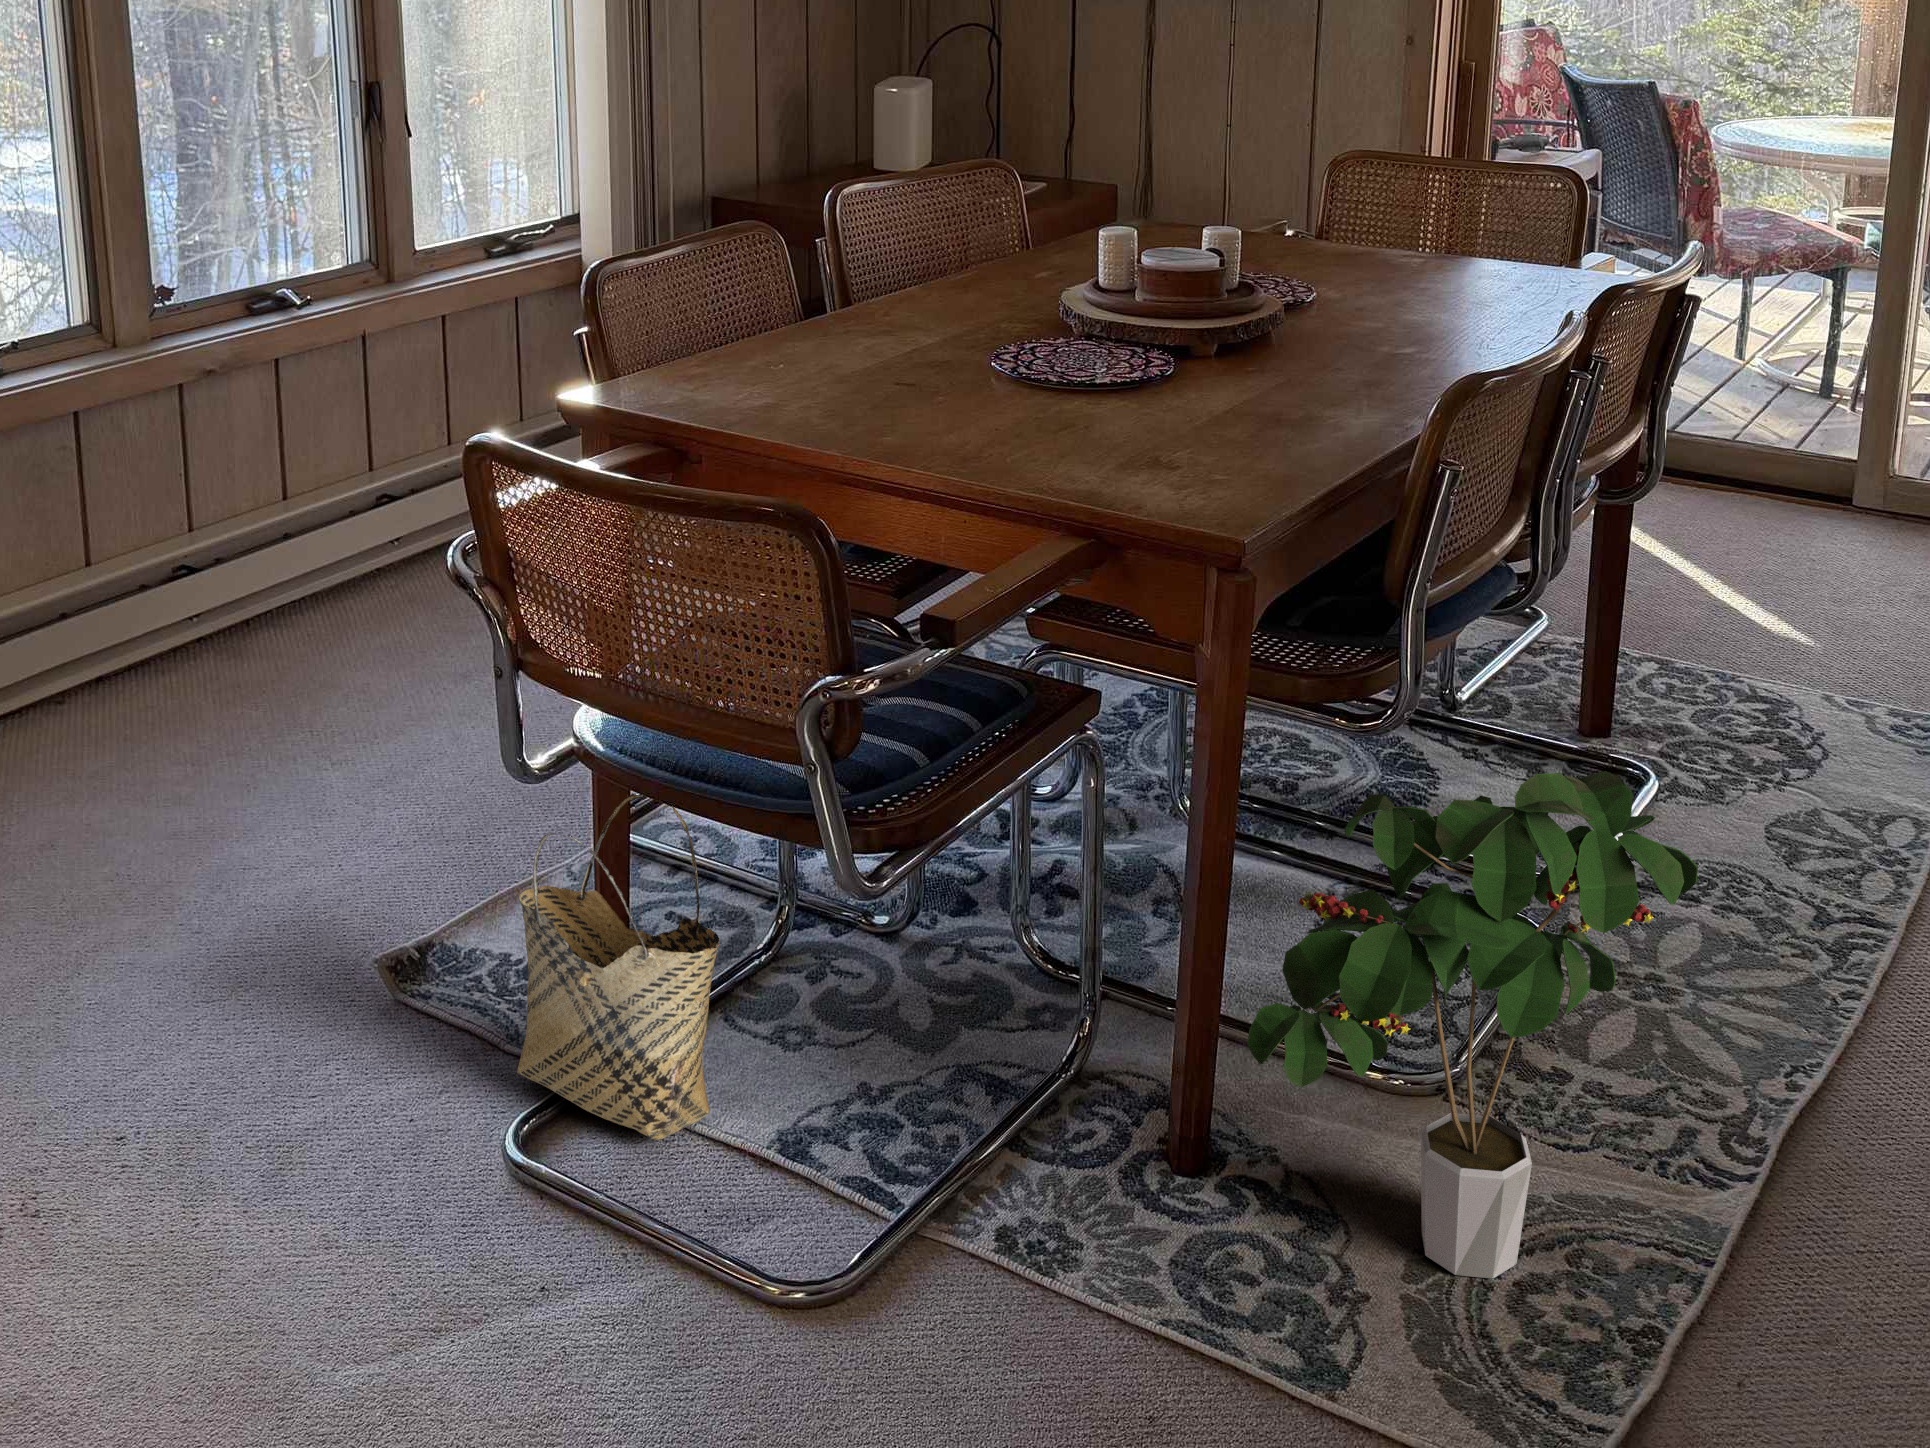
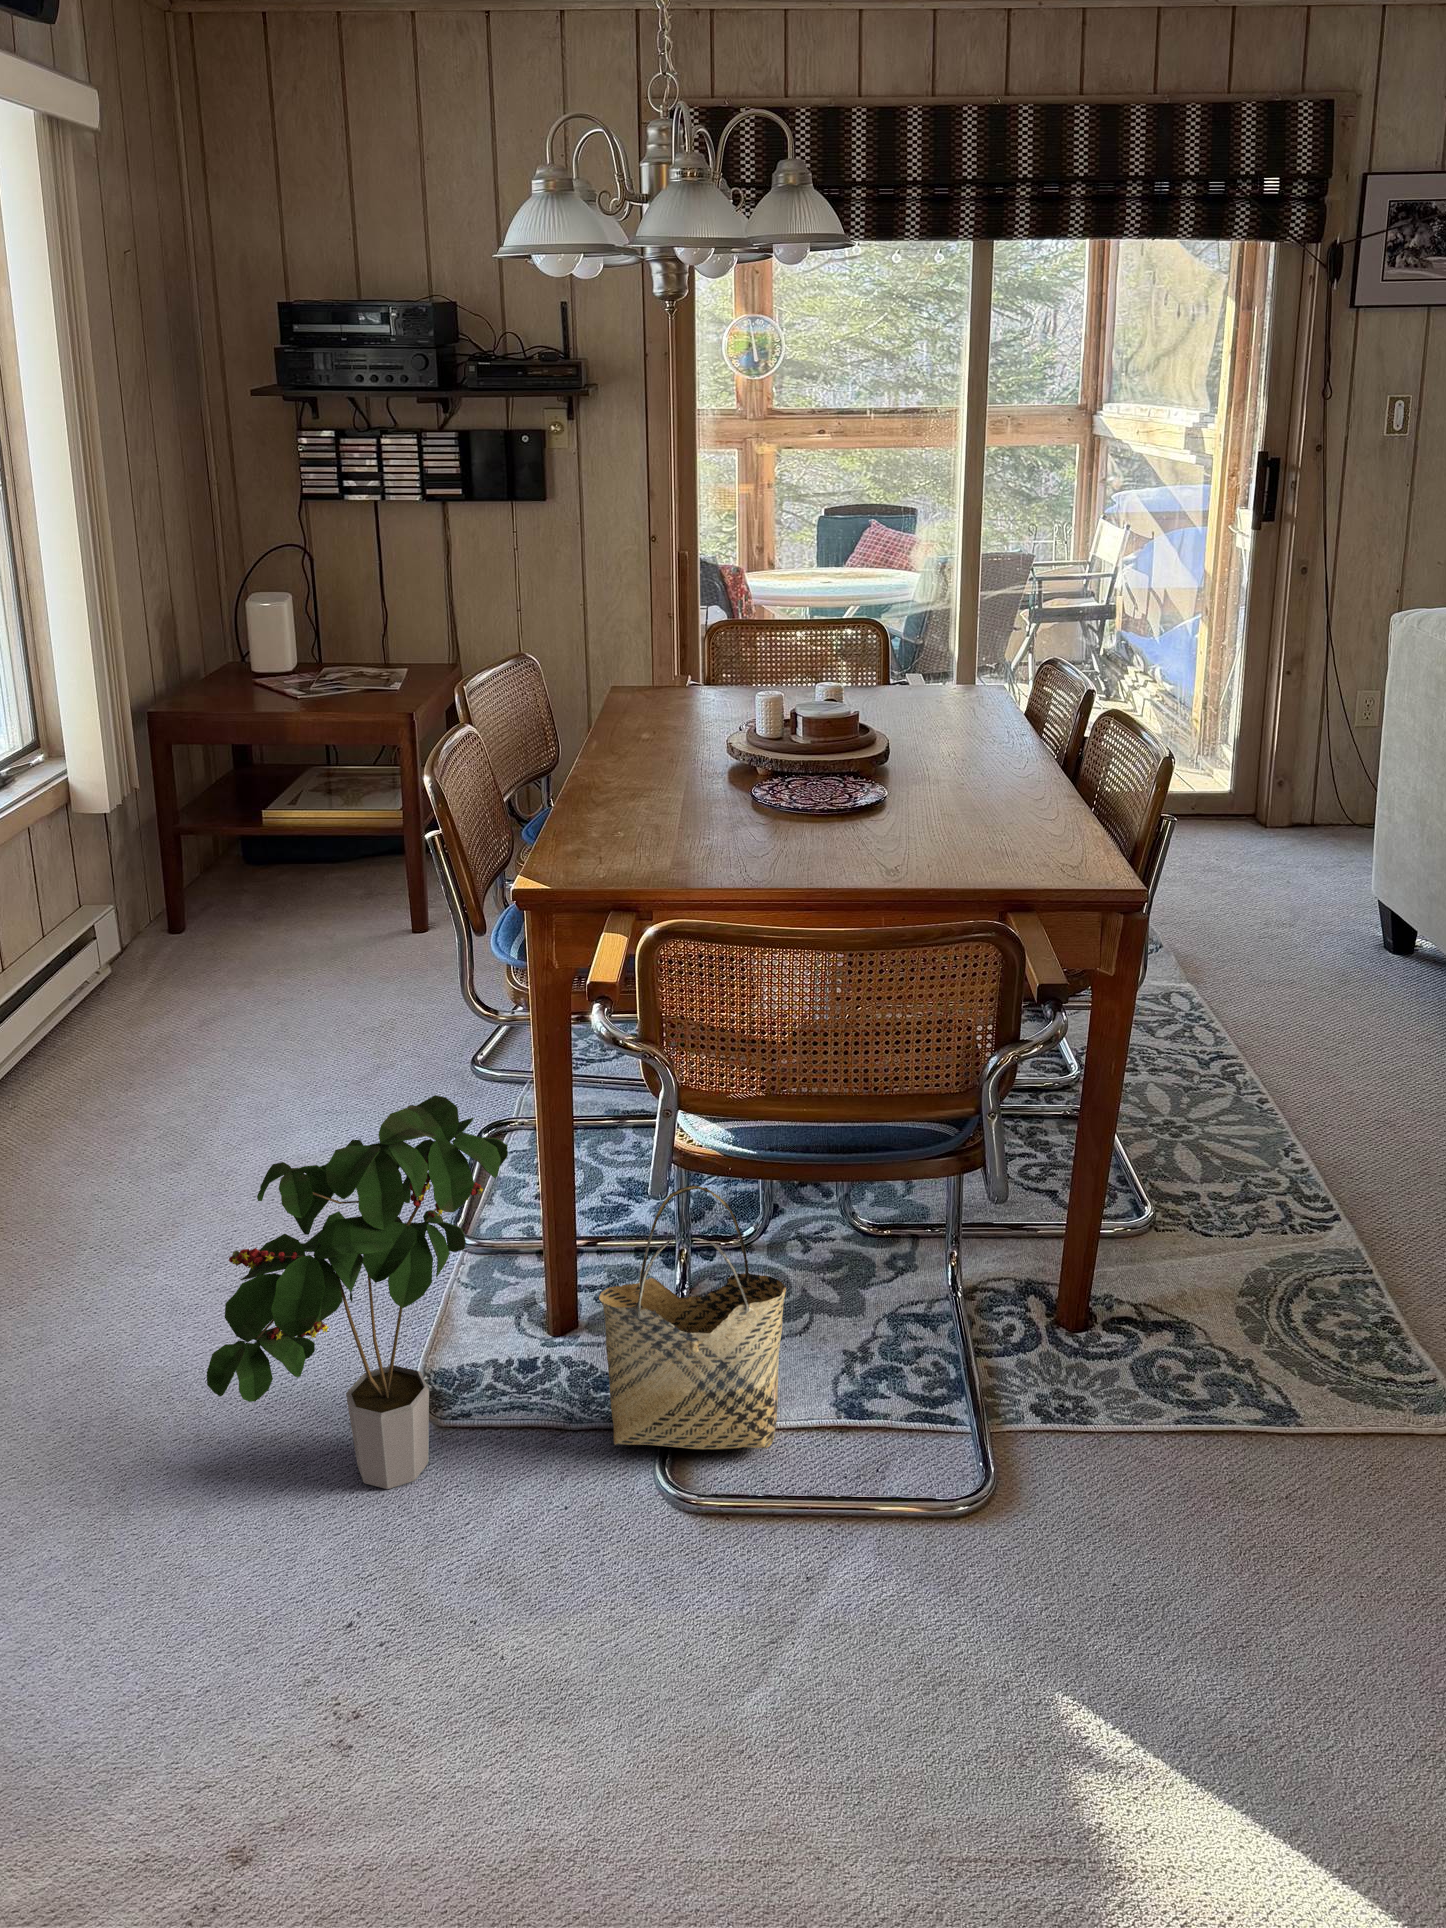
potted plant: present [1247,771,1698,1278] -> present [207,1095,508,1489]

